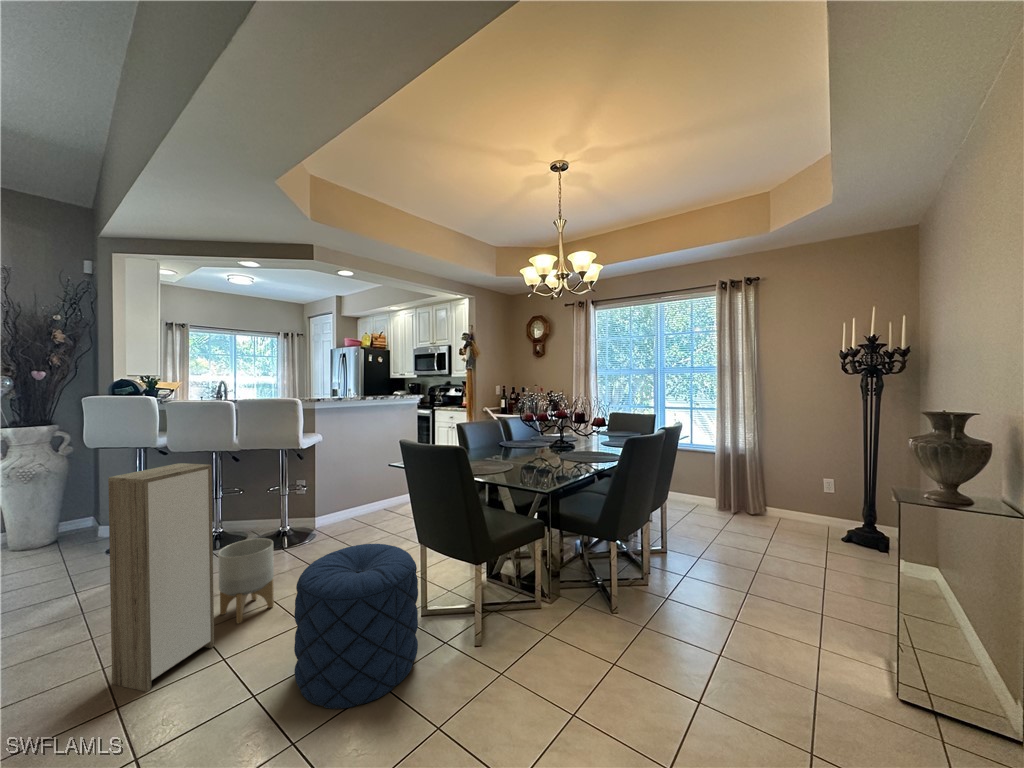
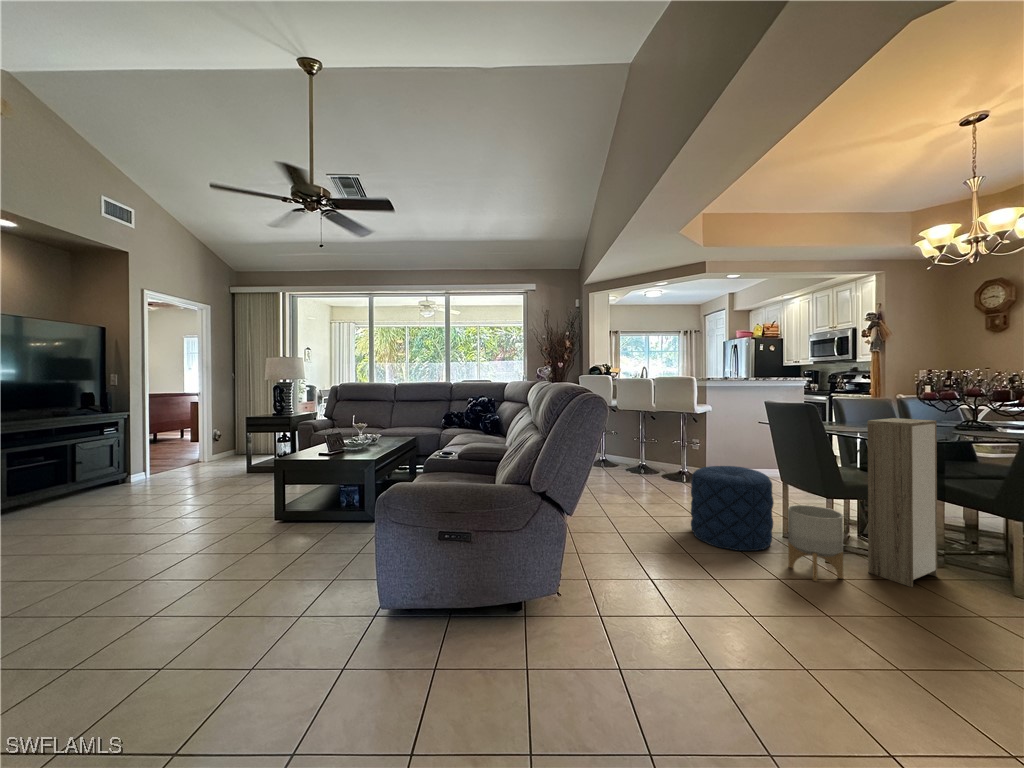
storage cabinet: present [108,463,214,692] -> present [868,418,937,587]
planter: present [218,538,274,623] -> present [788,505,843,581]

